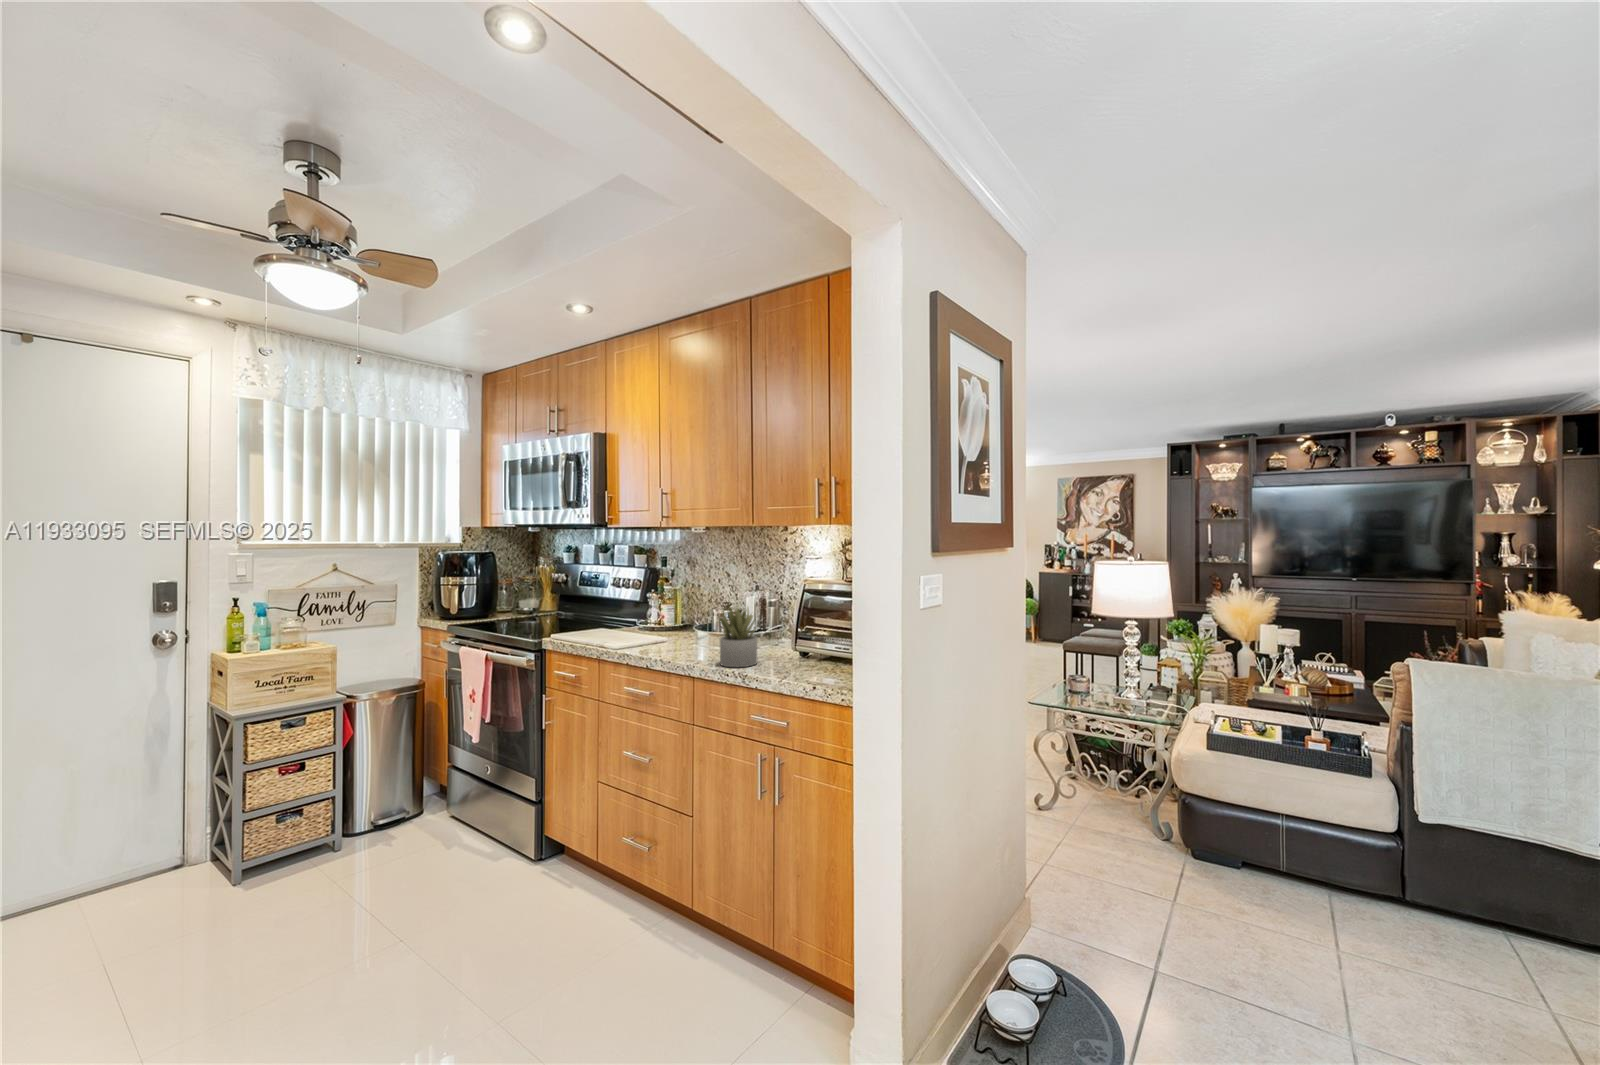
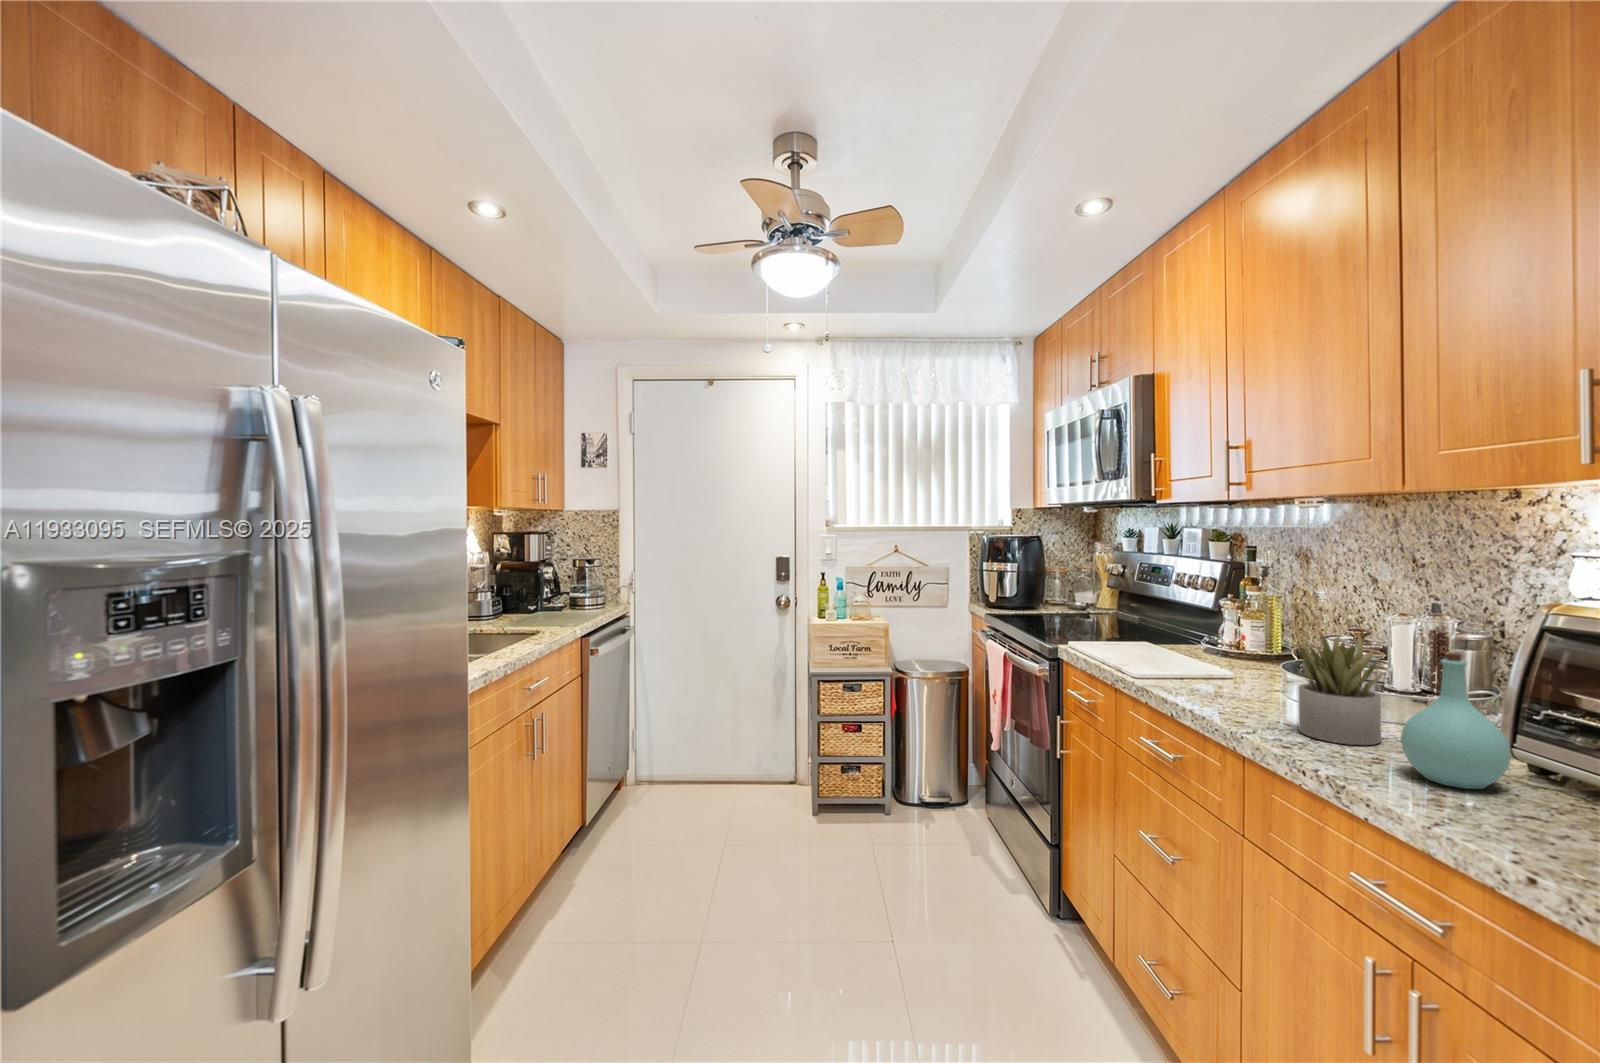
bottle: none [772,608,813,675] -> present [1401,653,1511,789]

